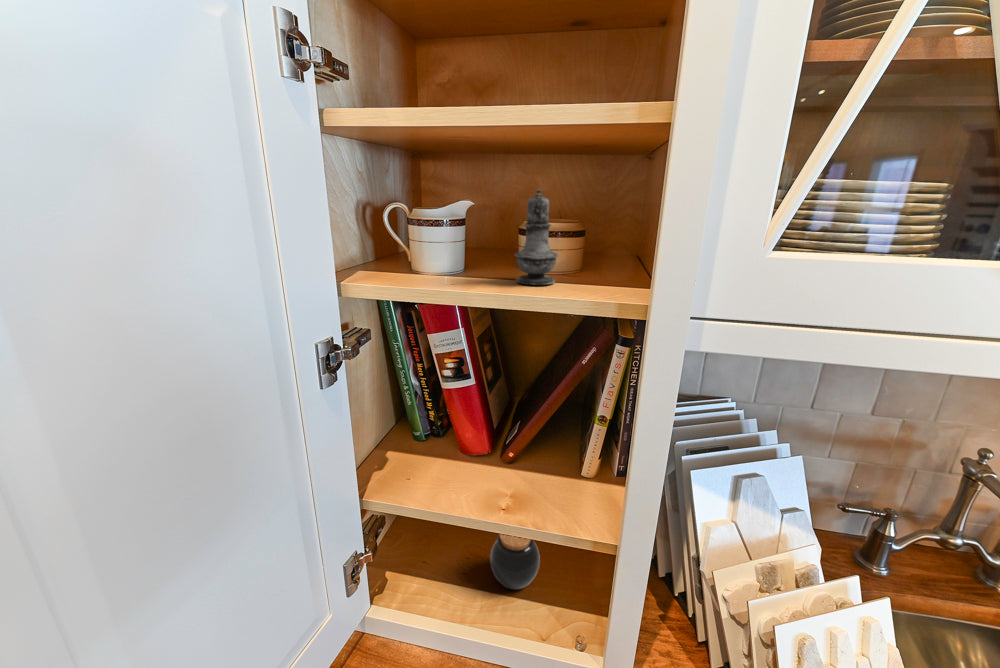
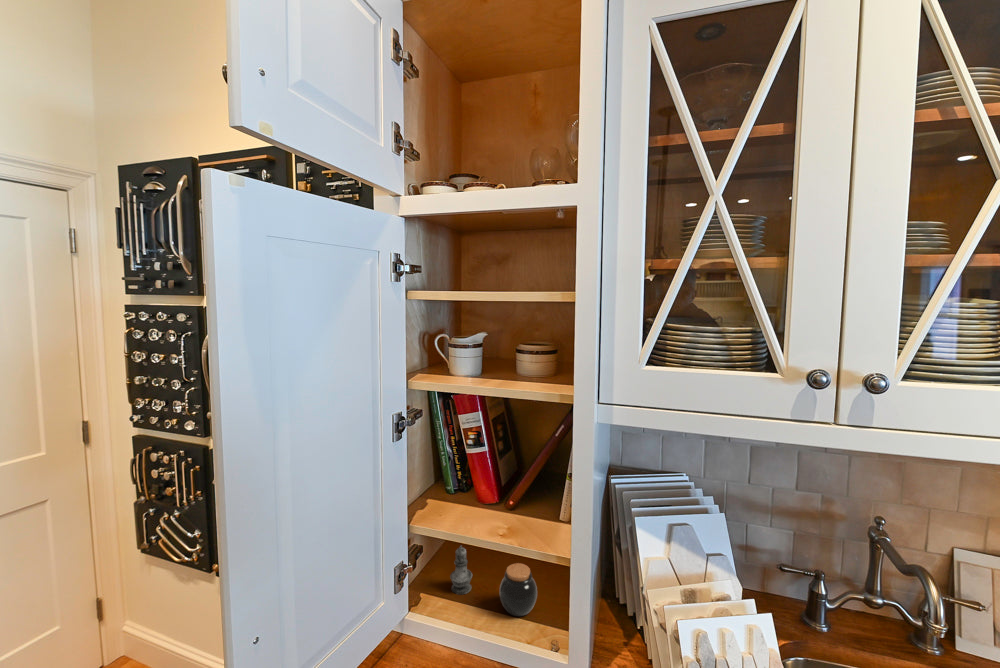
salt shaker: present [515,188,559,285] -> present [450,546,472,595]

